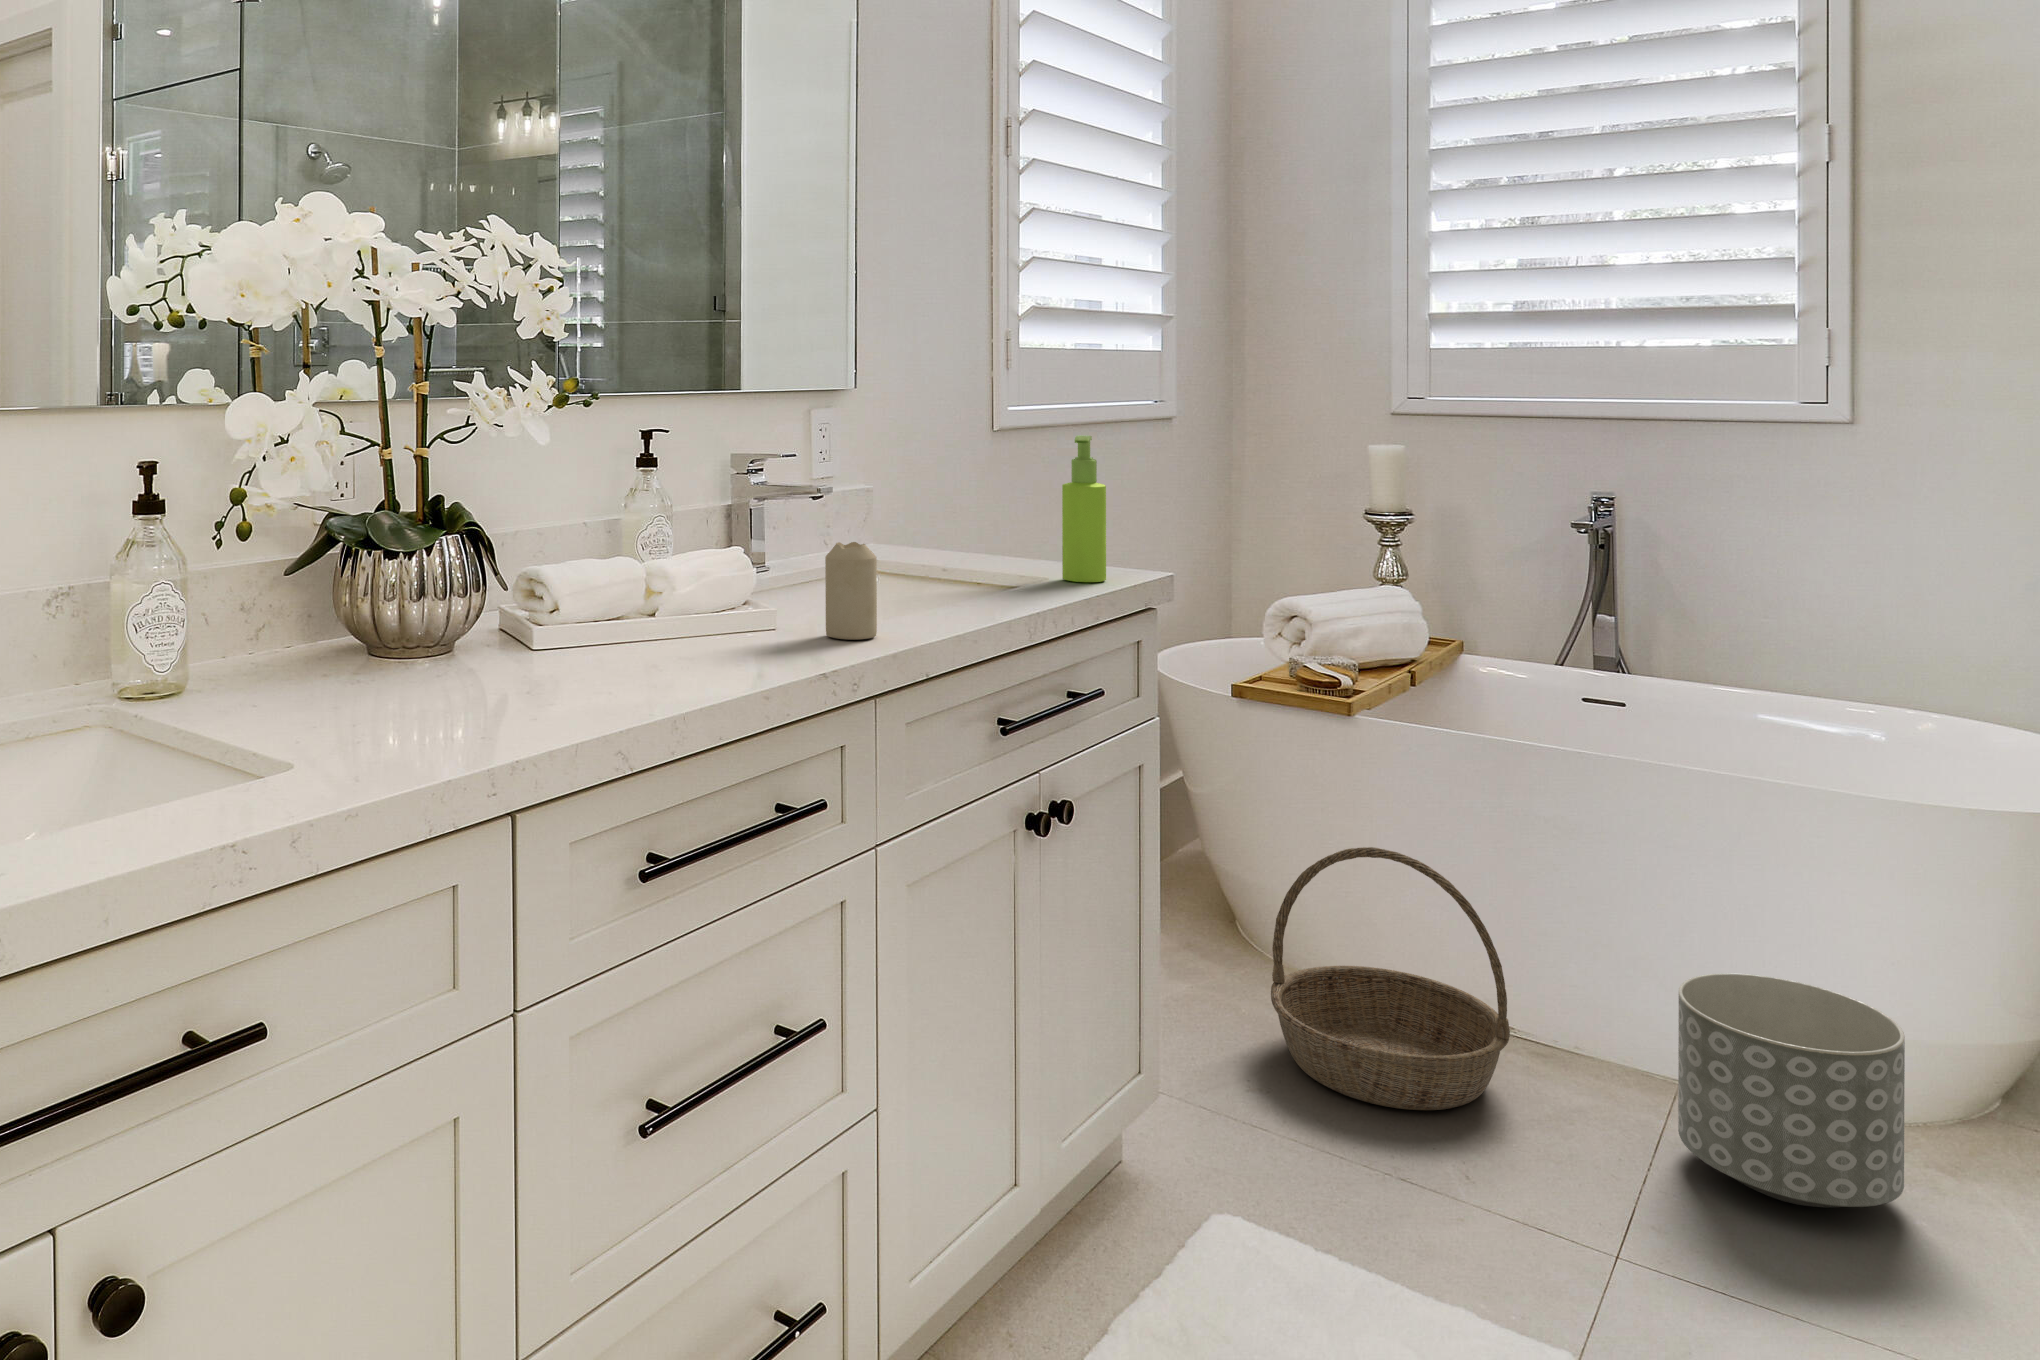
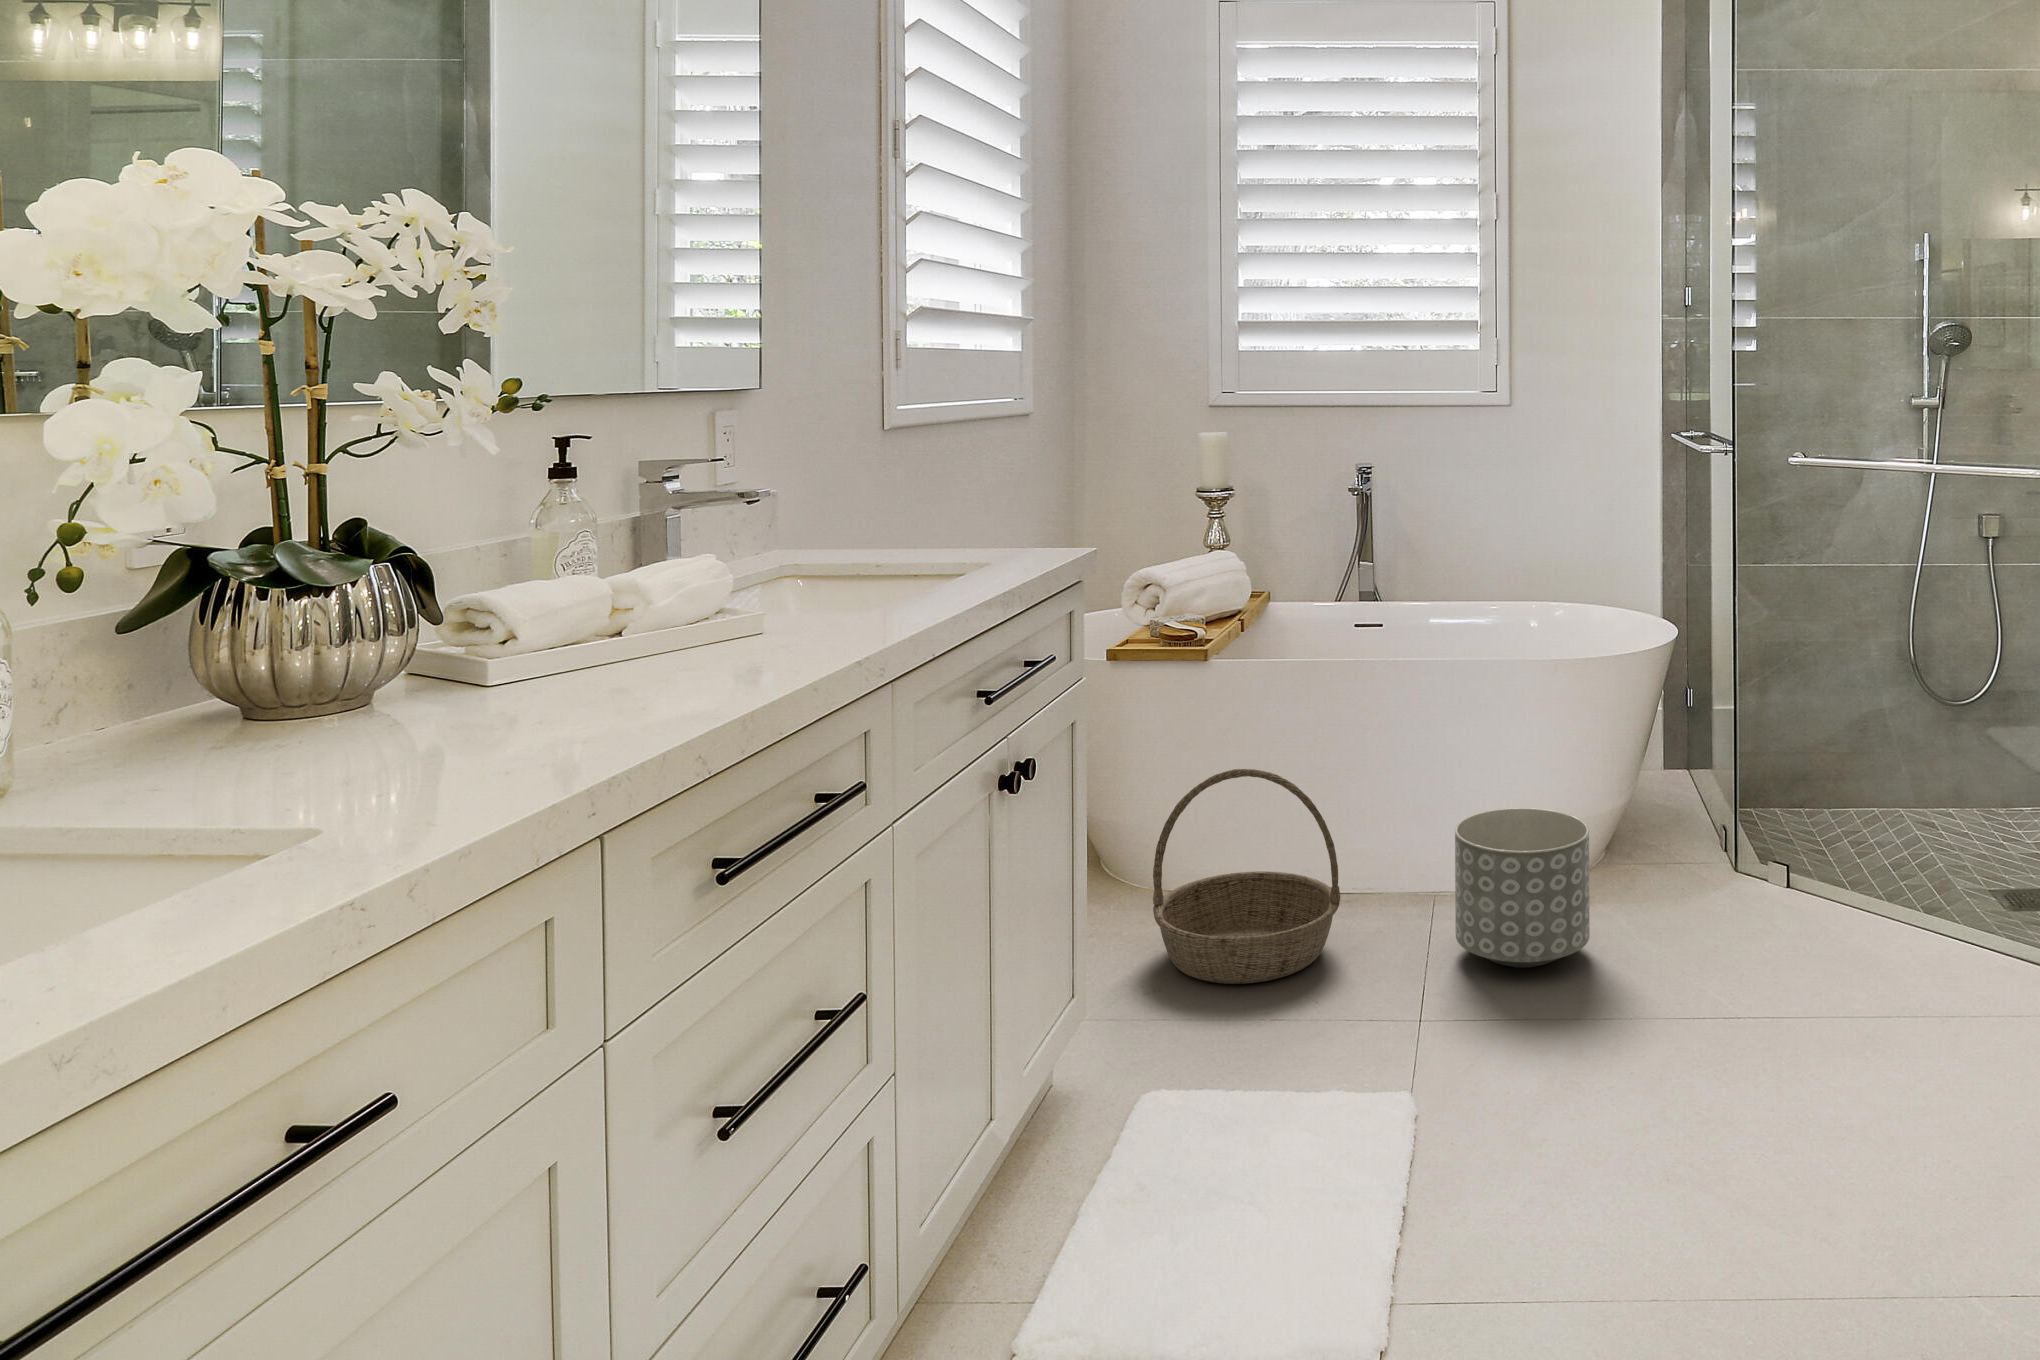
soap dispenser: present [1062,435,1106,582] -> none [994,427,1036,564]
candle: present [825,542,877,640] -> none [817,537,873,634]

